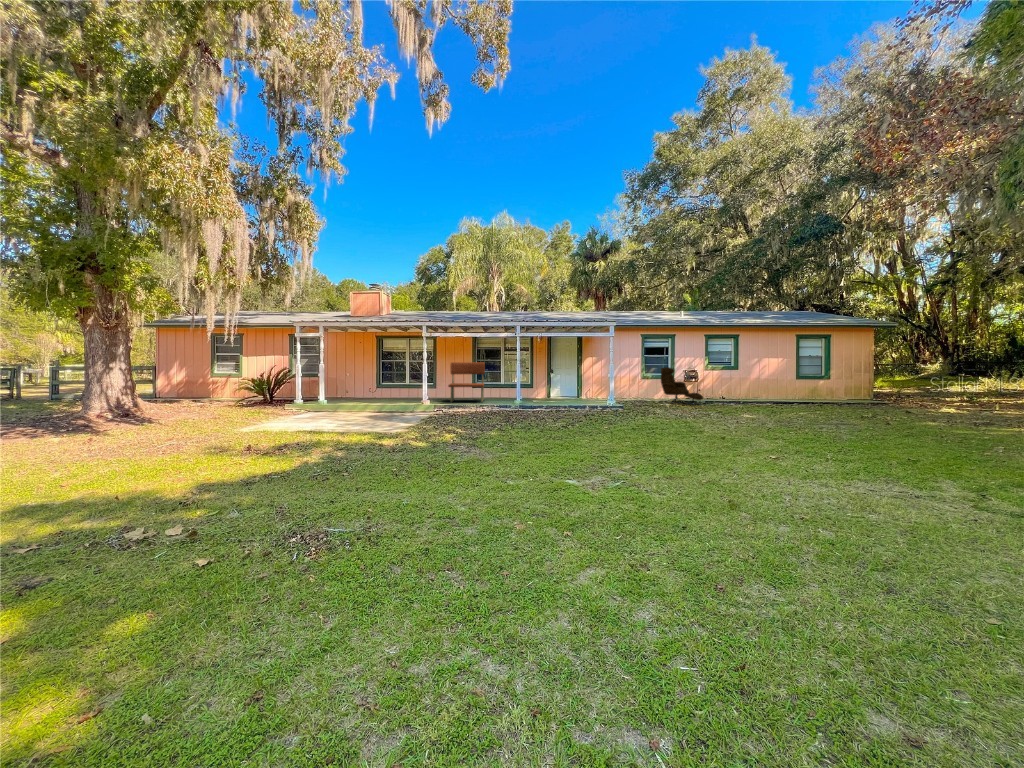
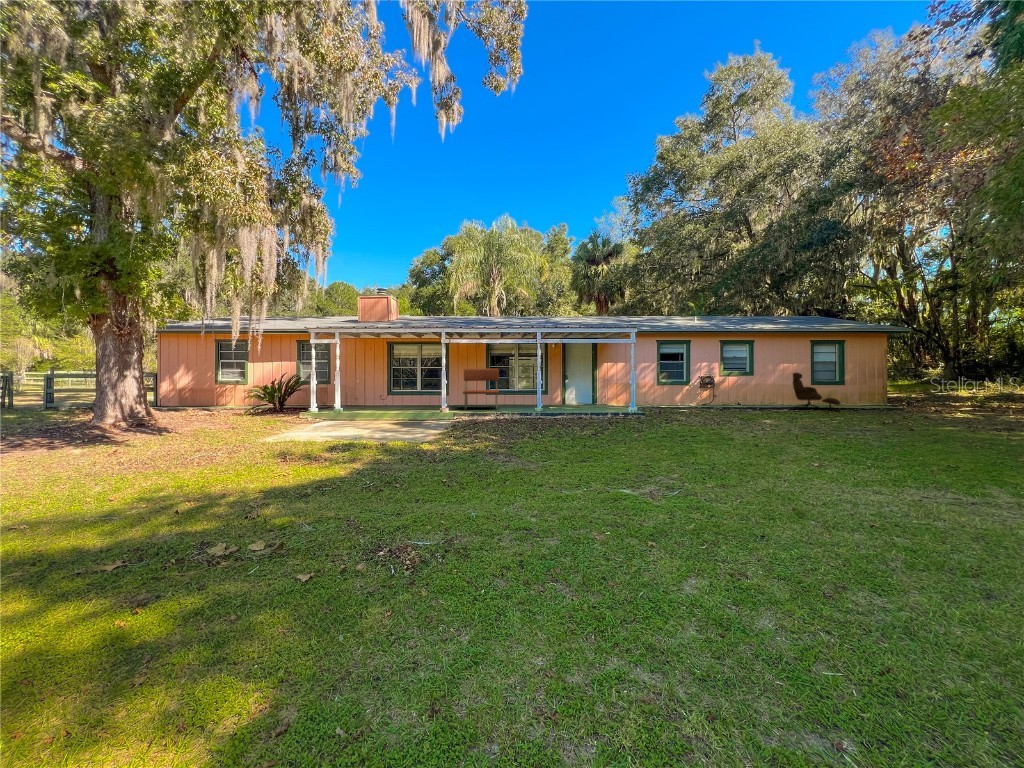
lounge chair: present [661,367,703,405] -> present [793,372,840,410]

